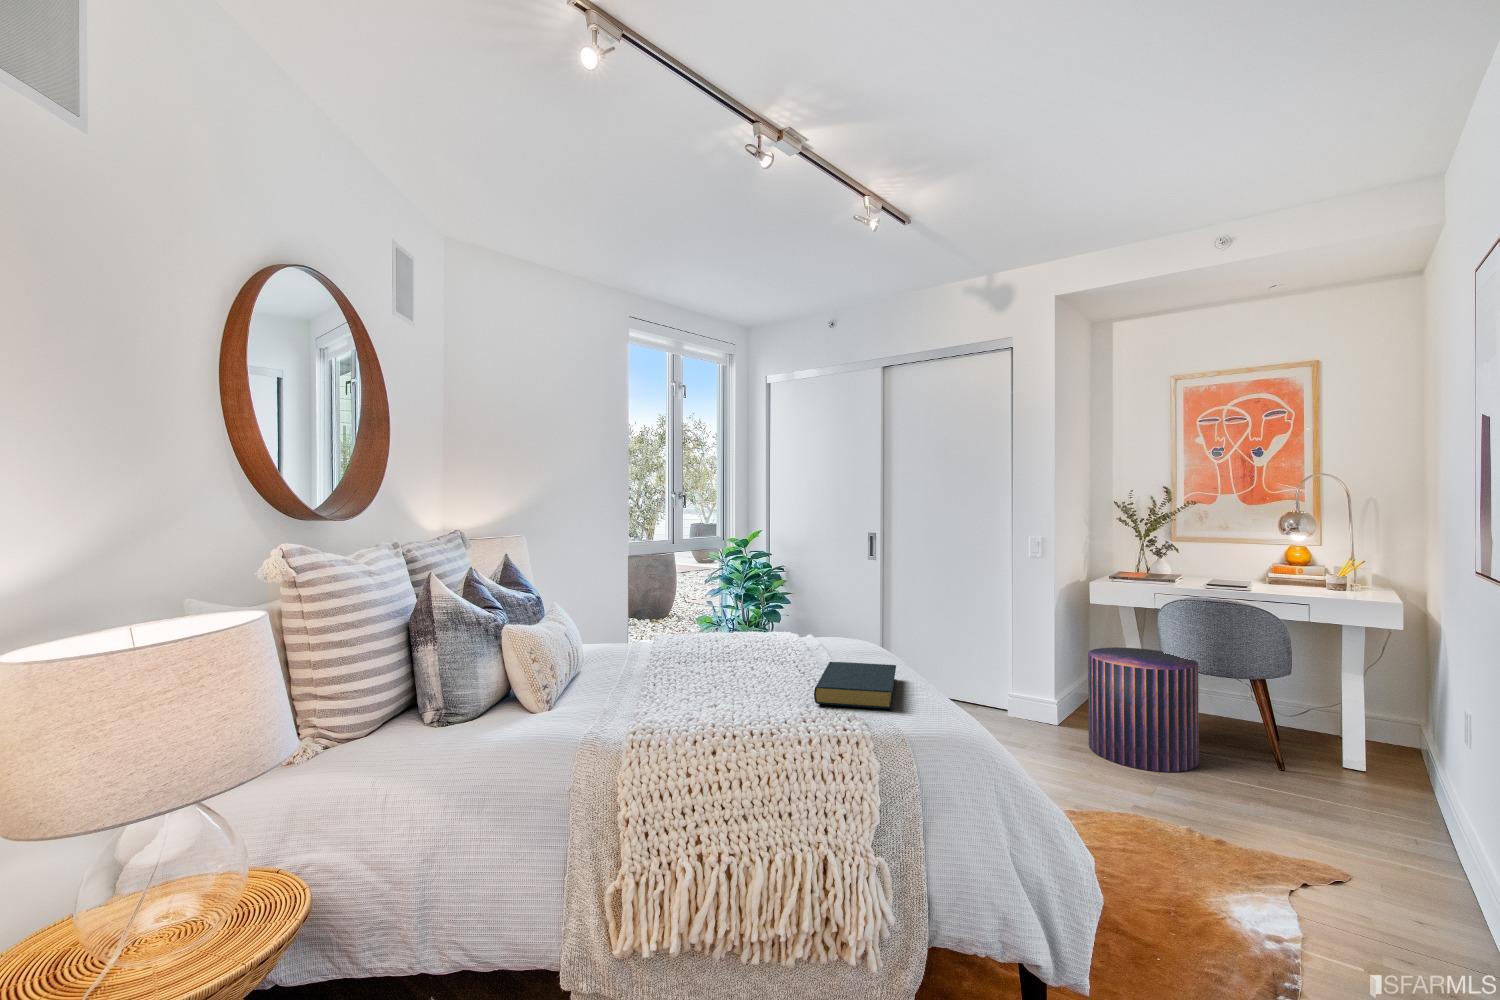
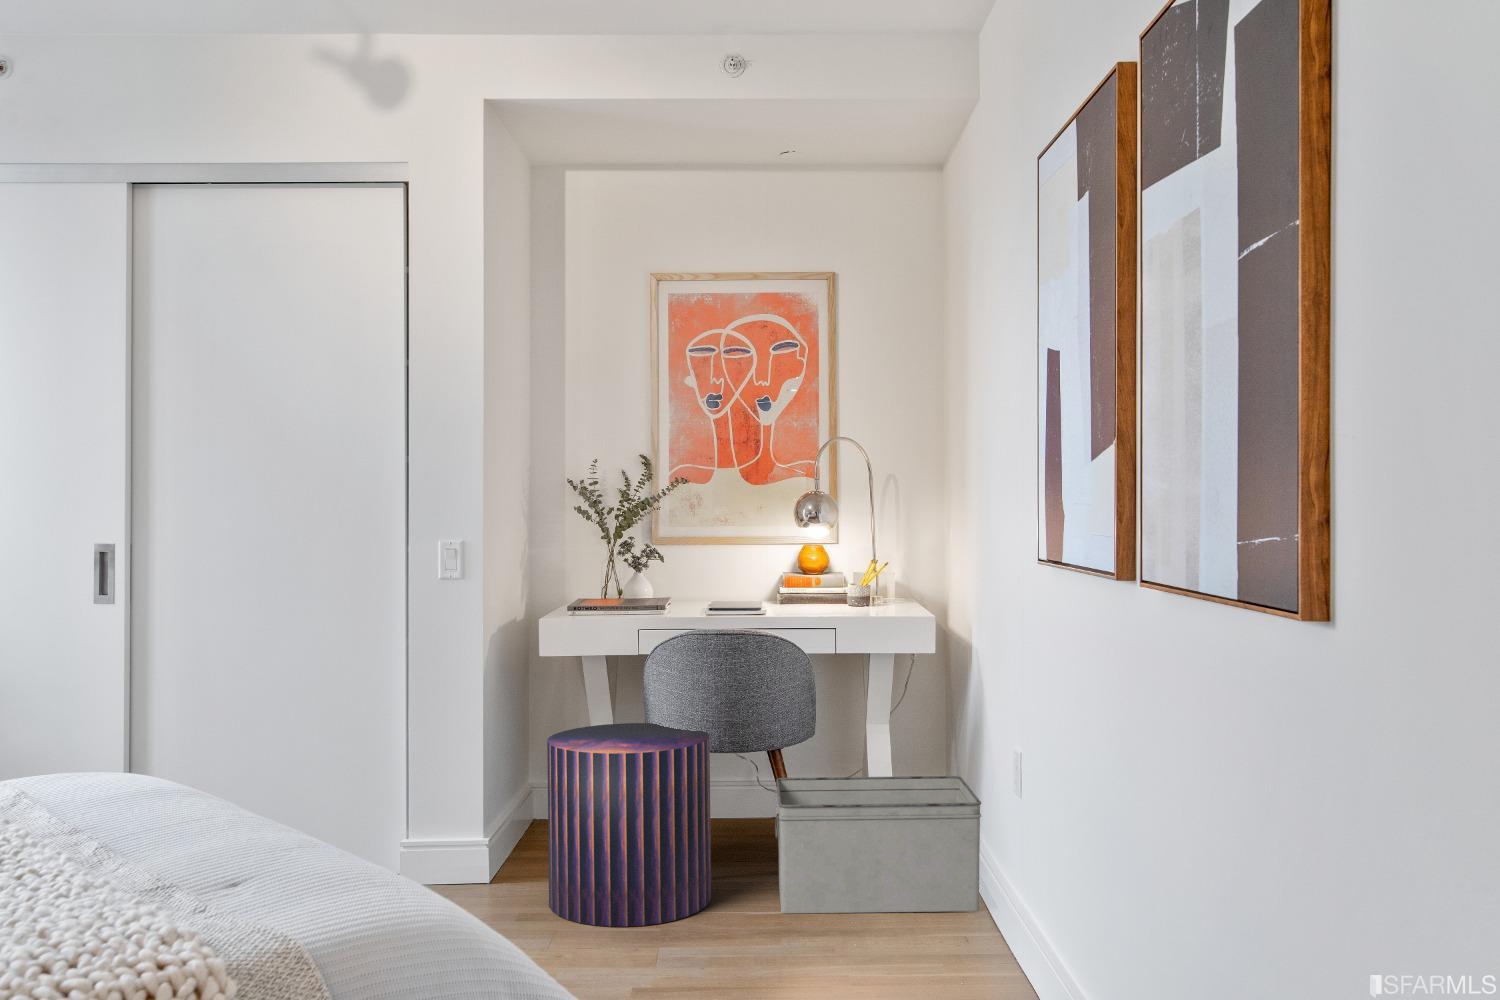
hardback book: present [814,662,896,709] -> none [50,799,266,924]
storage bin: none [1247,699,1431,825] -> present [775,776,981,913]

